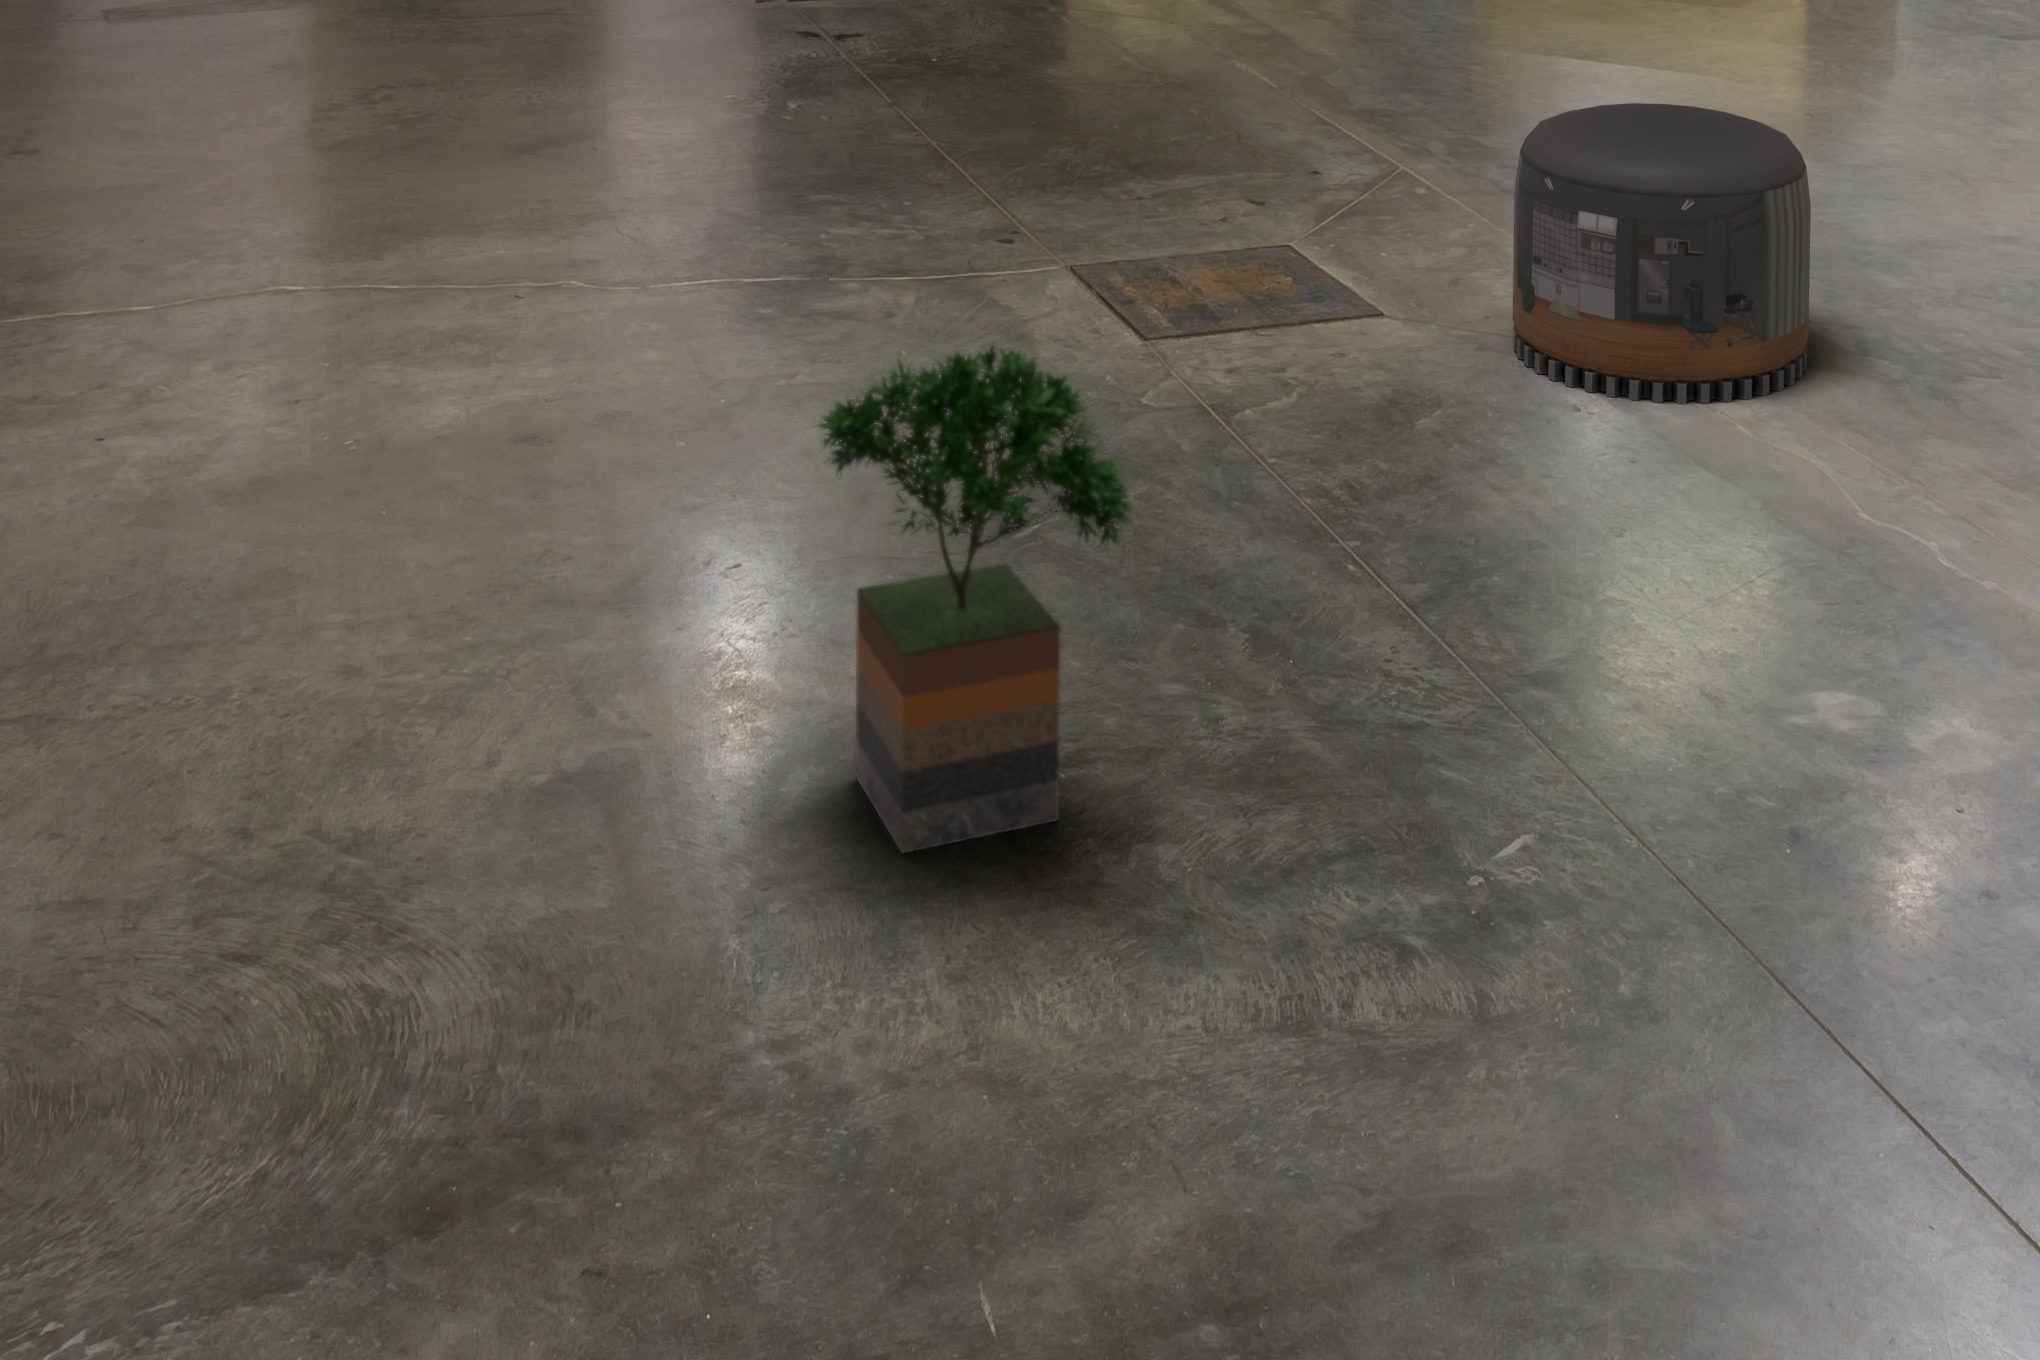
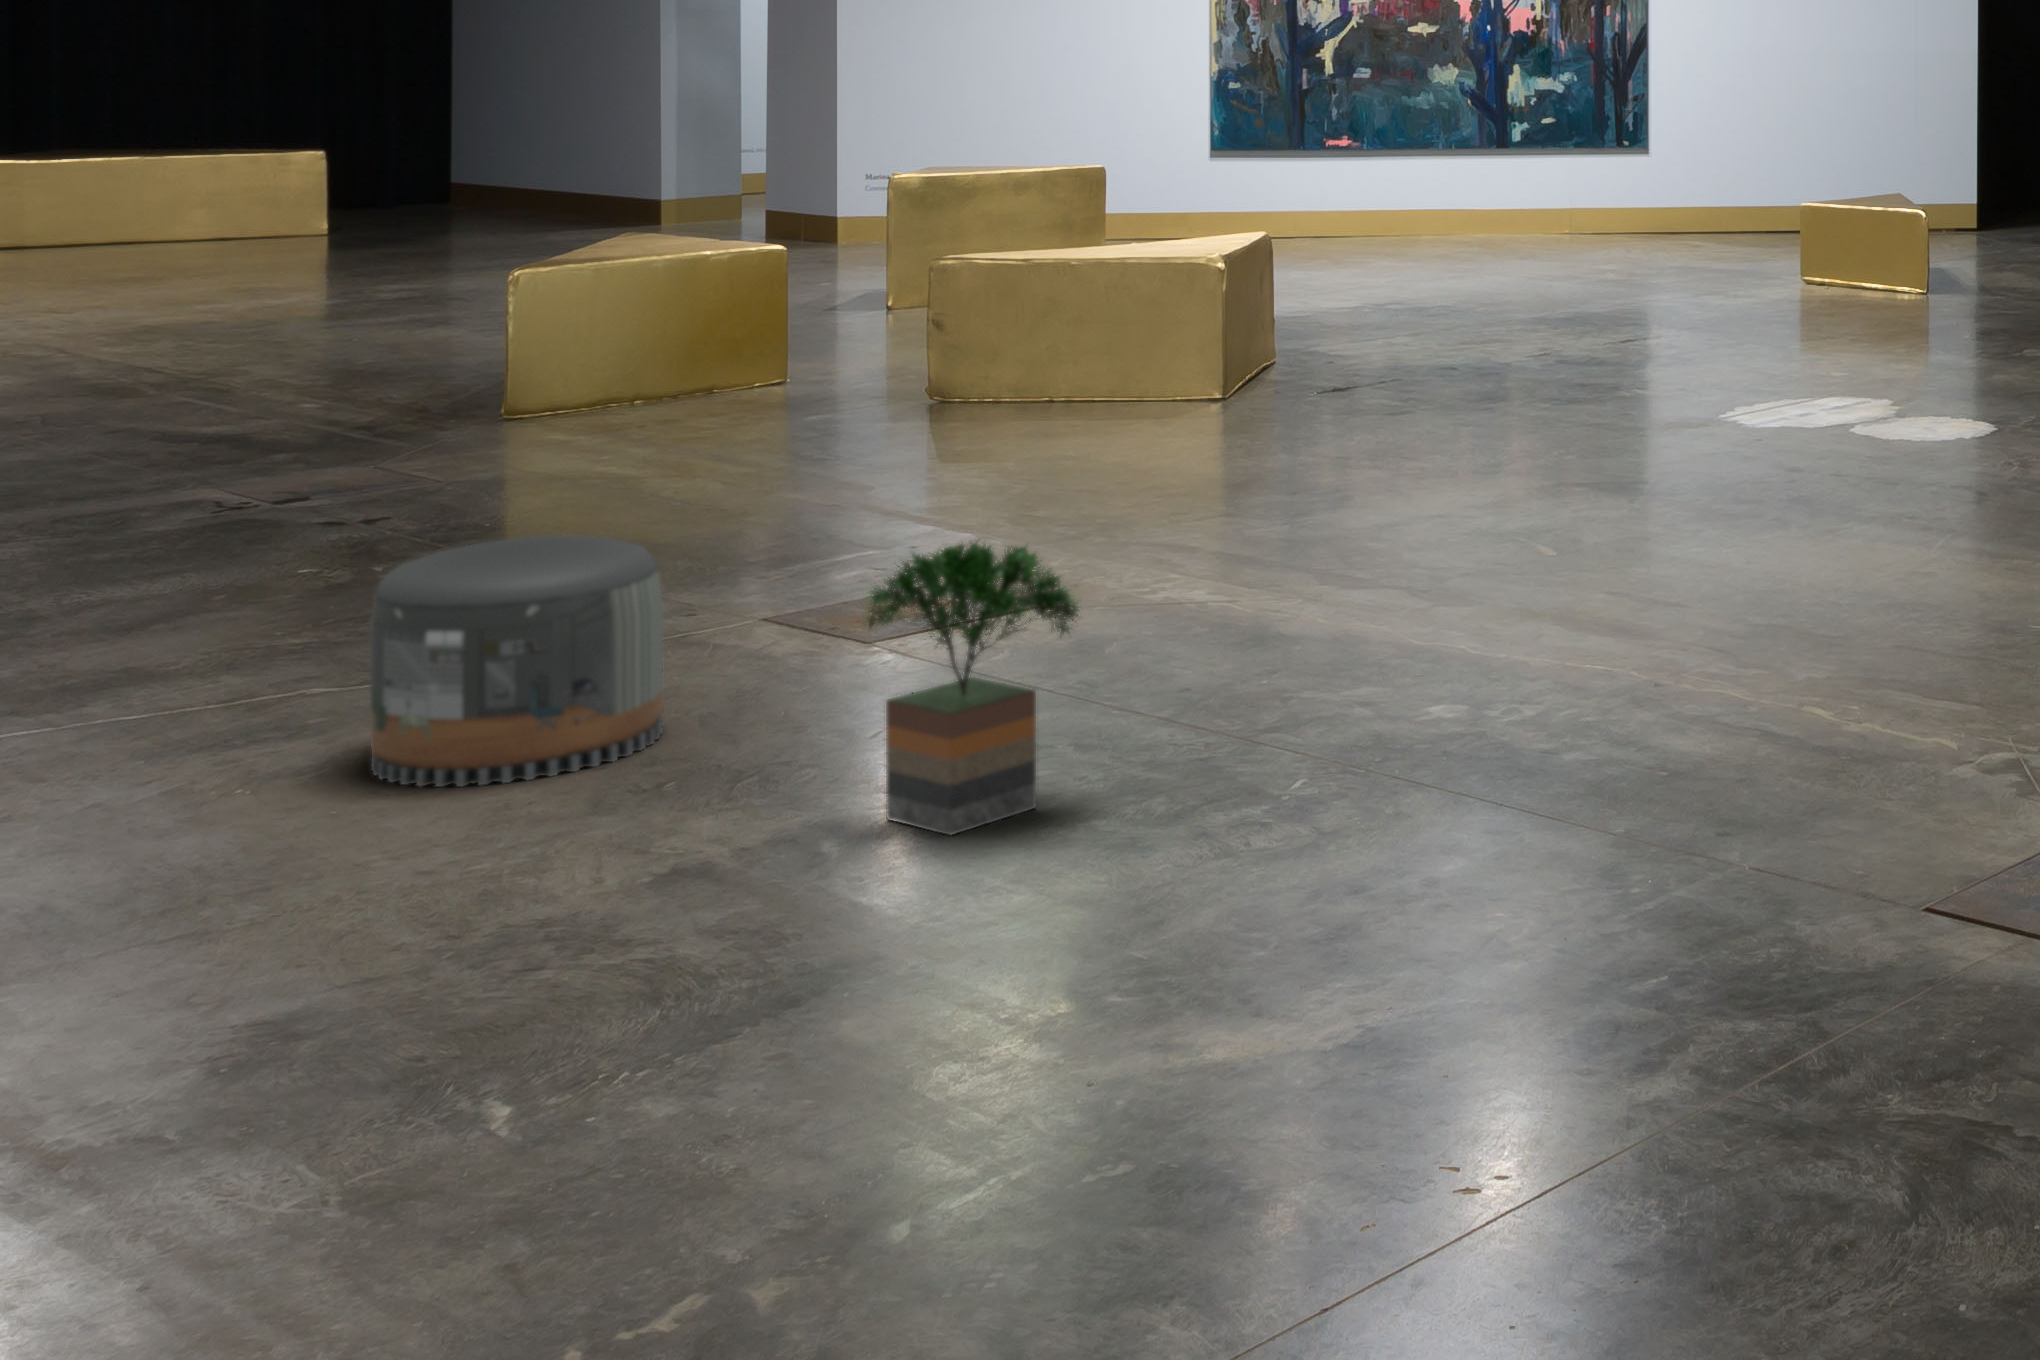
pouf: present [1512,103,1811,404] -> present [370,536,664,787]

